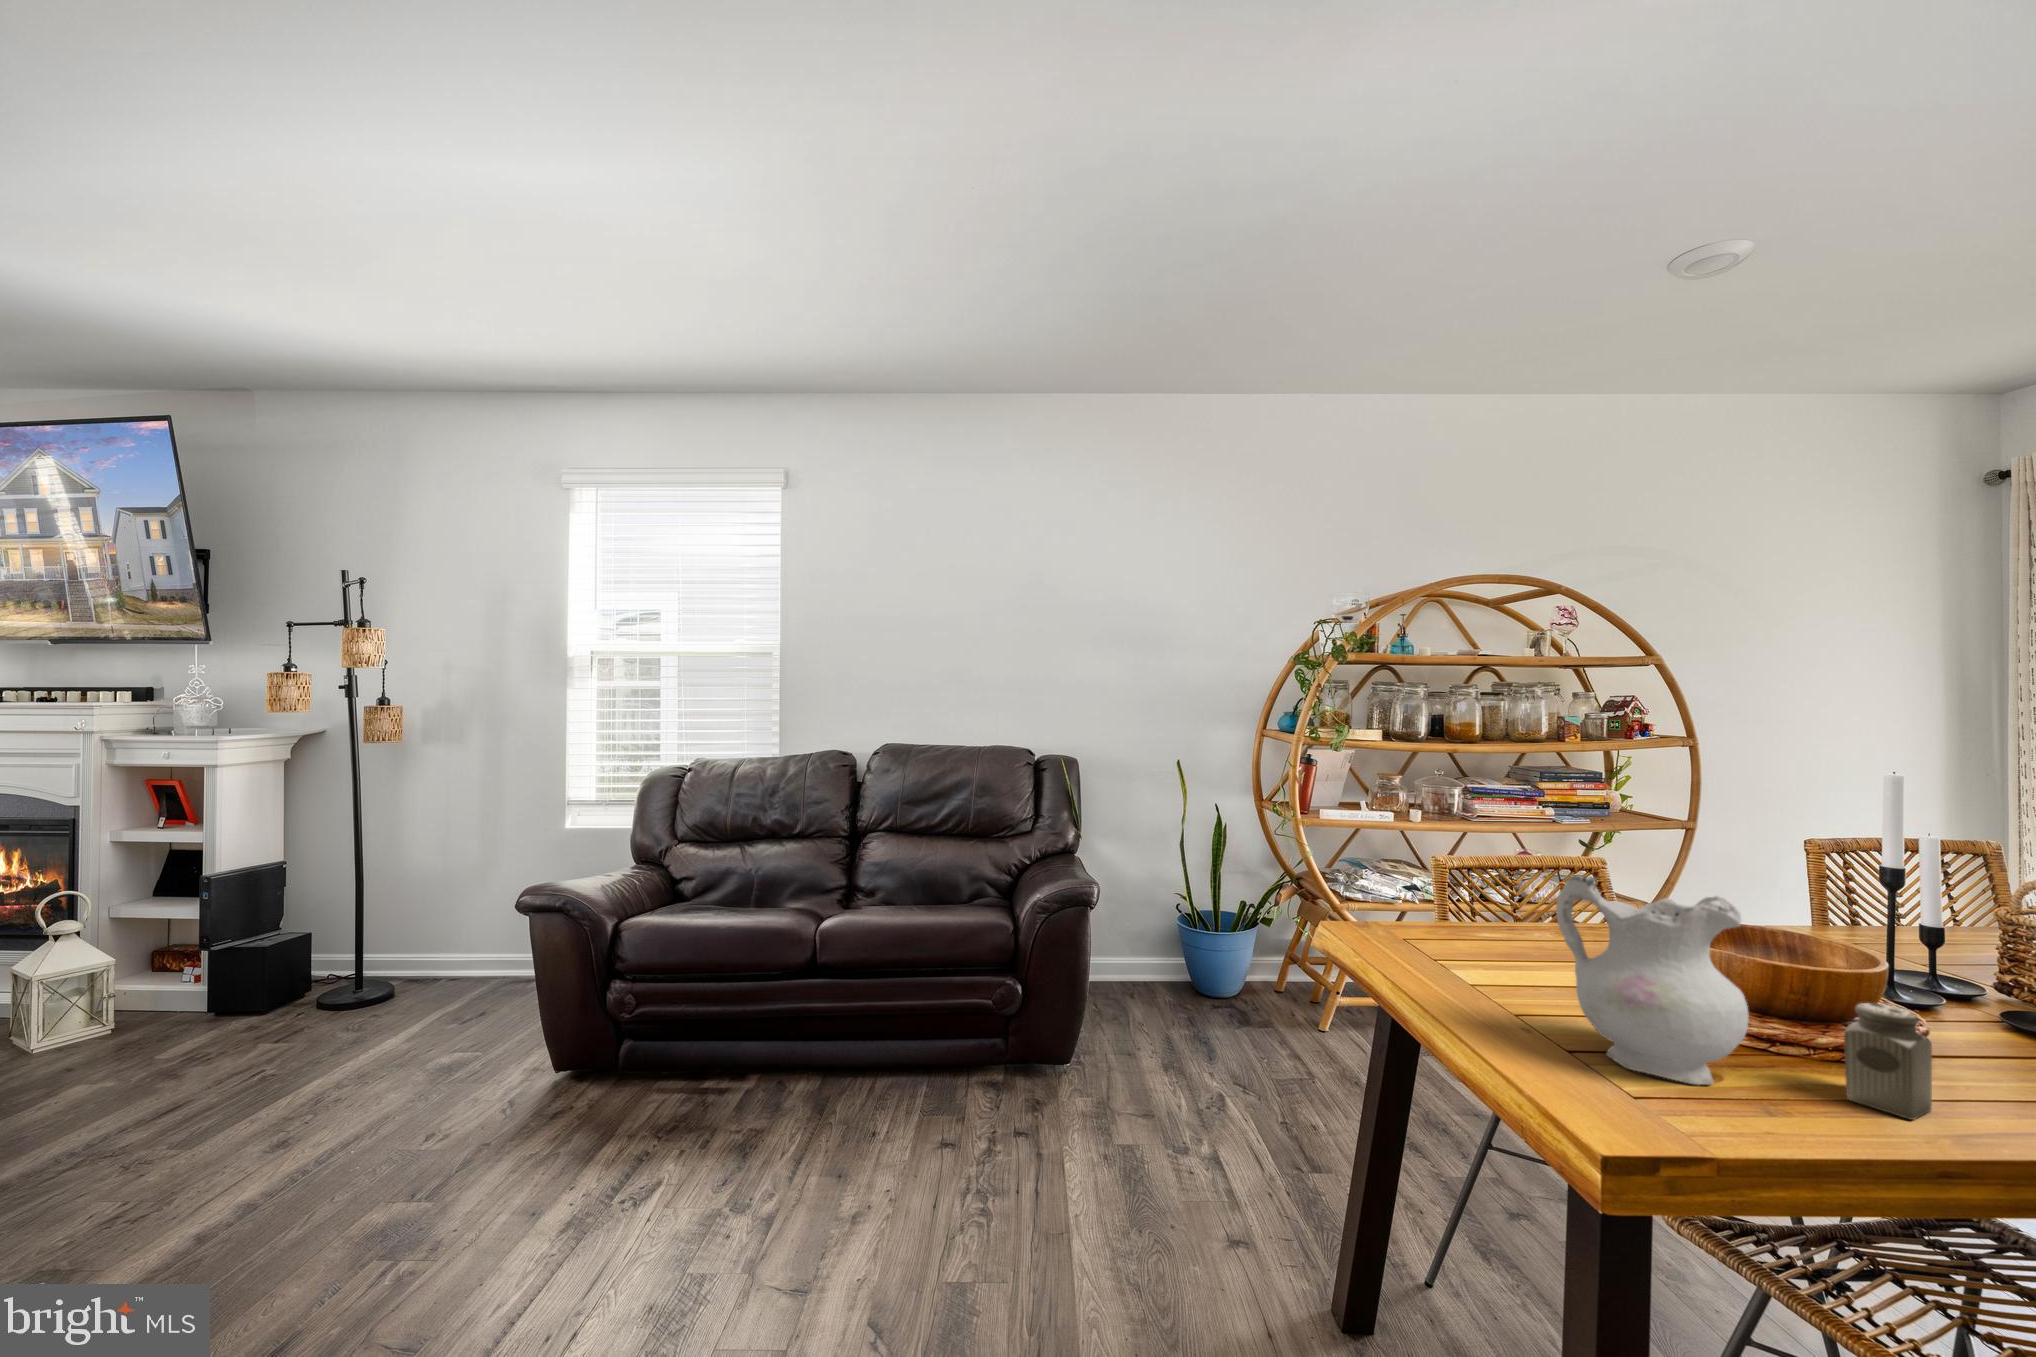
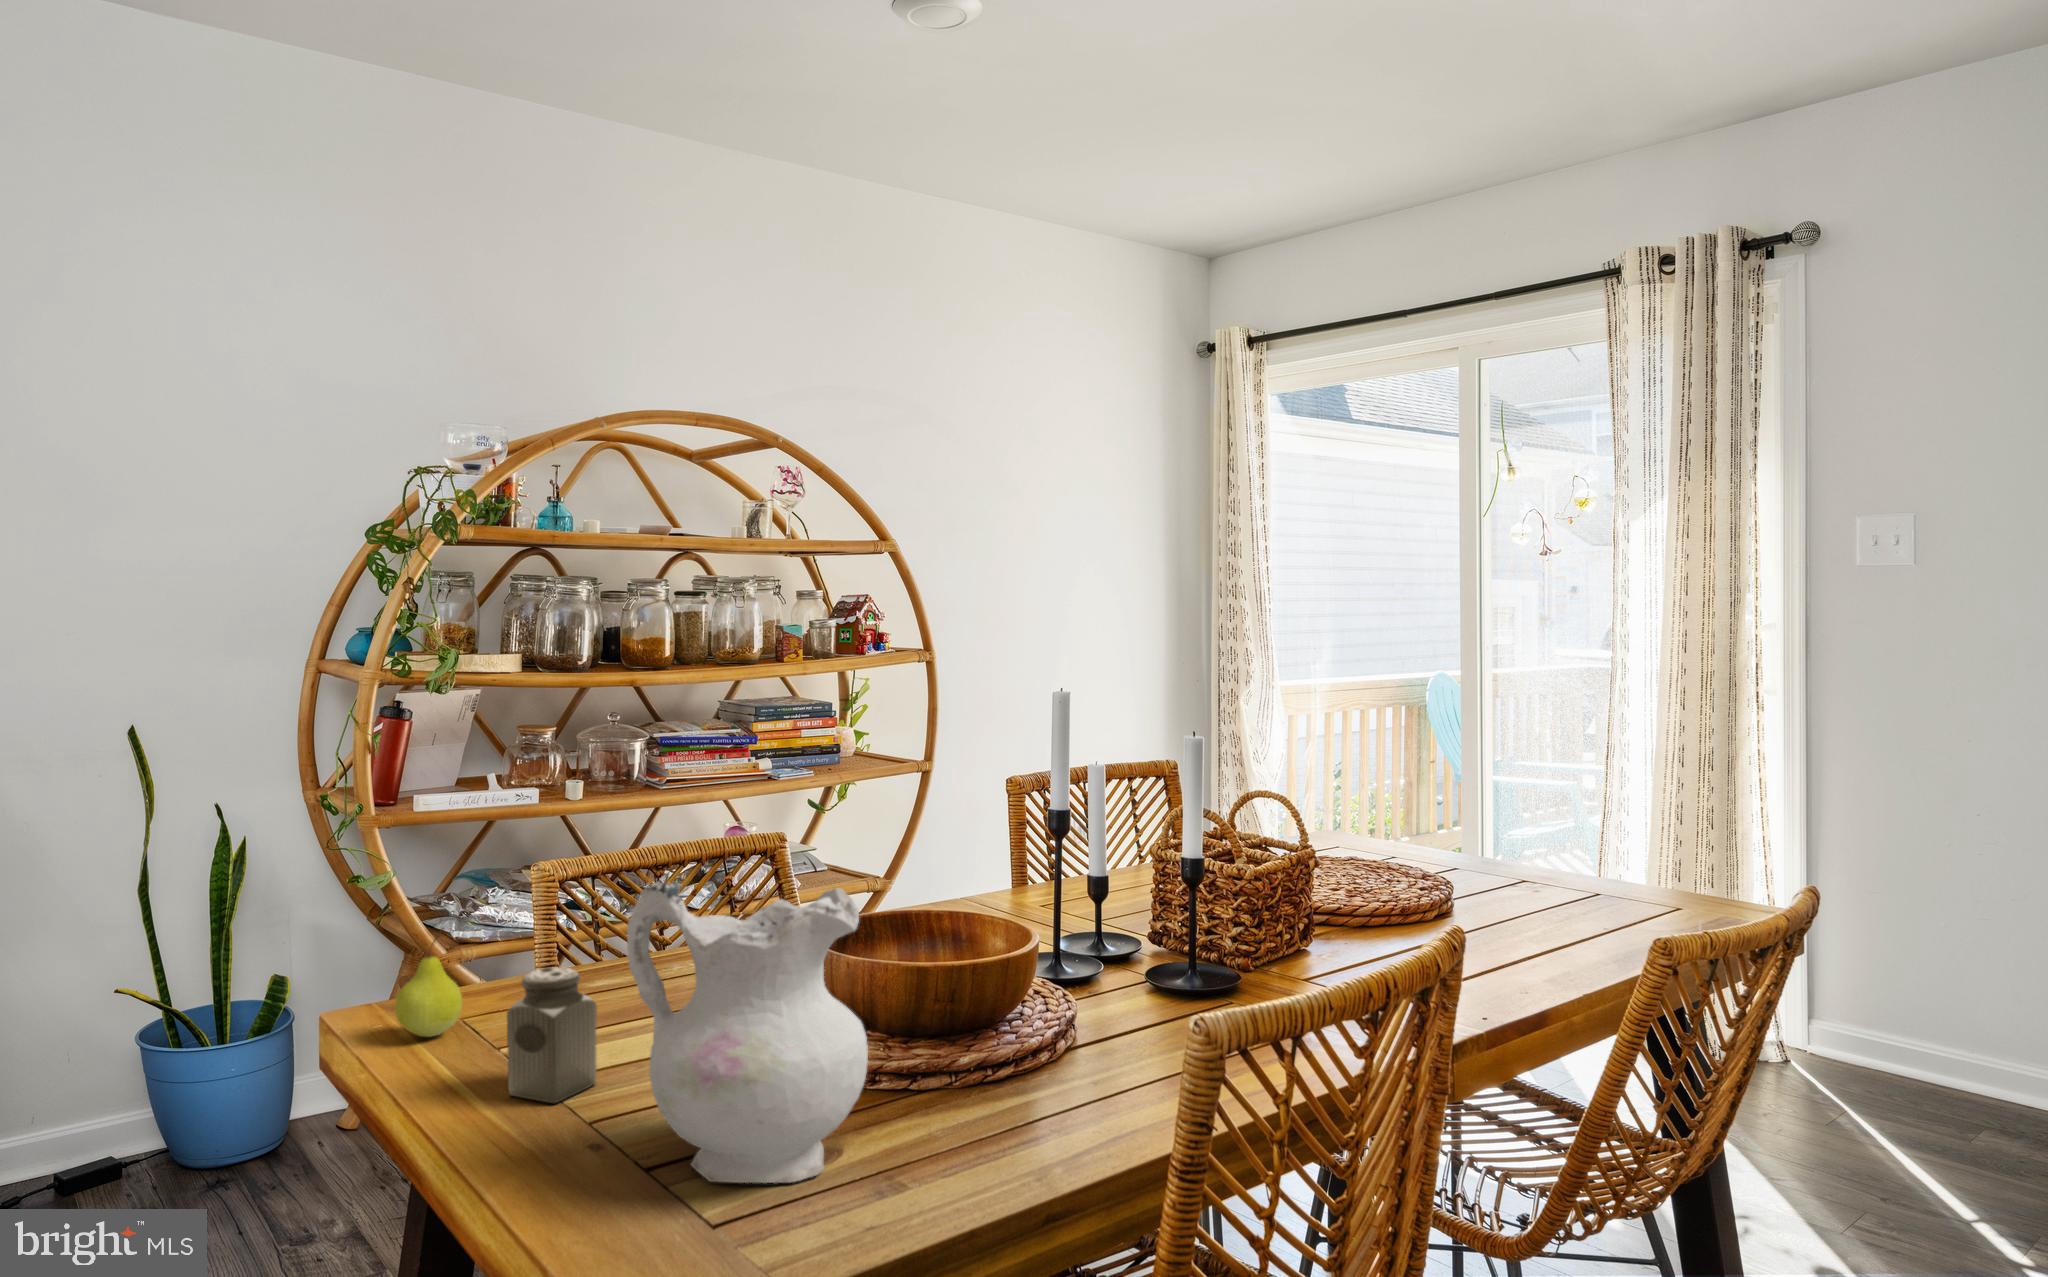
fruit: none [1375,887,1413,948] -> present [395,929,462,1037]
salt shaker: present [1844,1003,1932,1120] -> present [507,967,597,1103]

